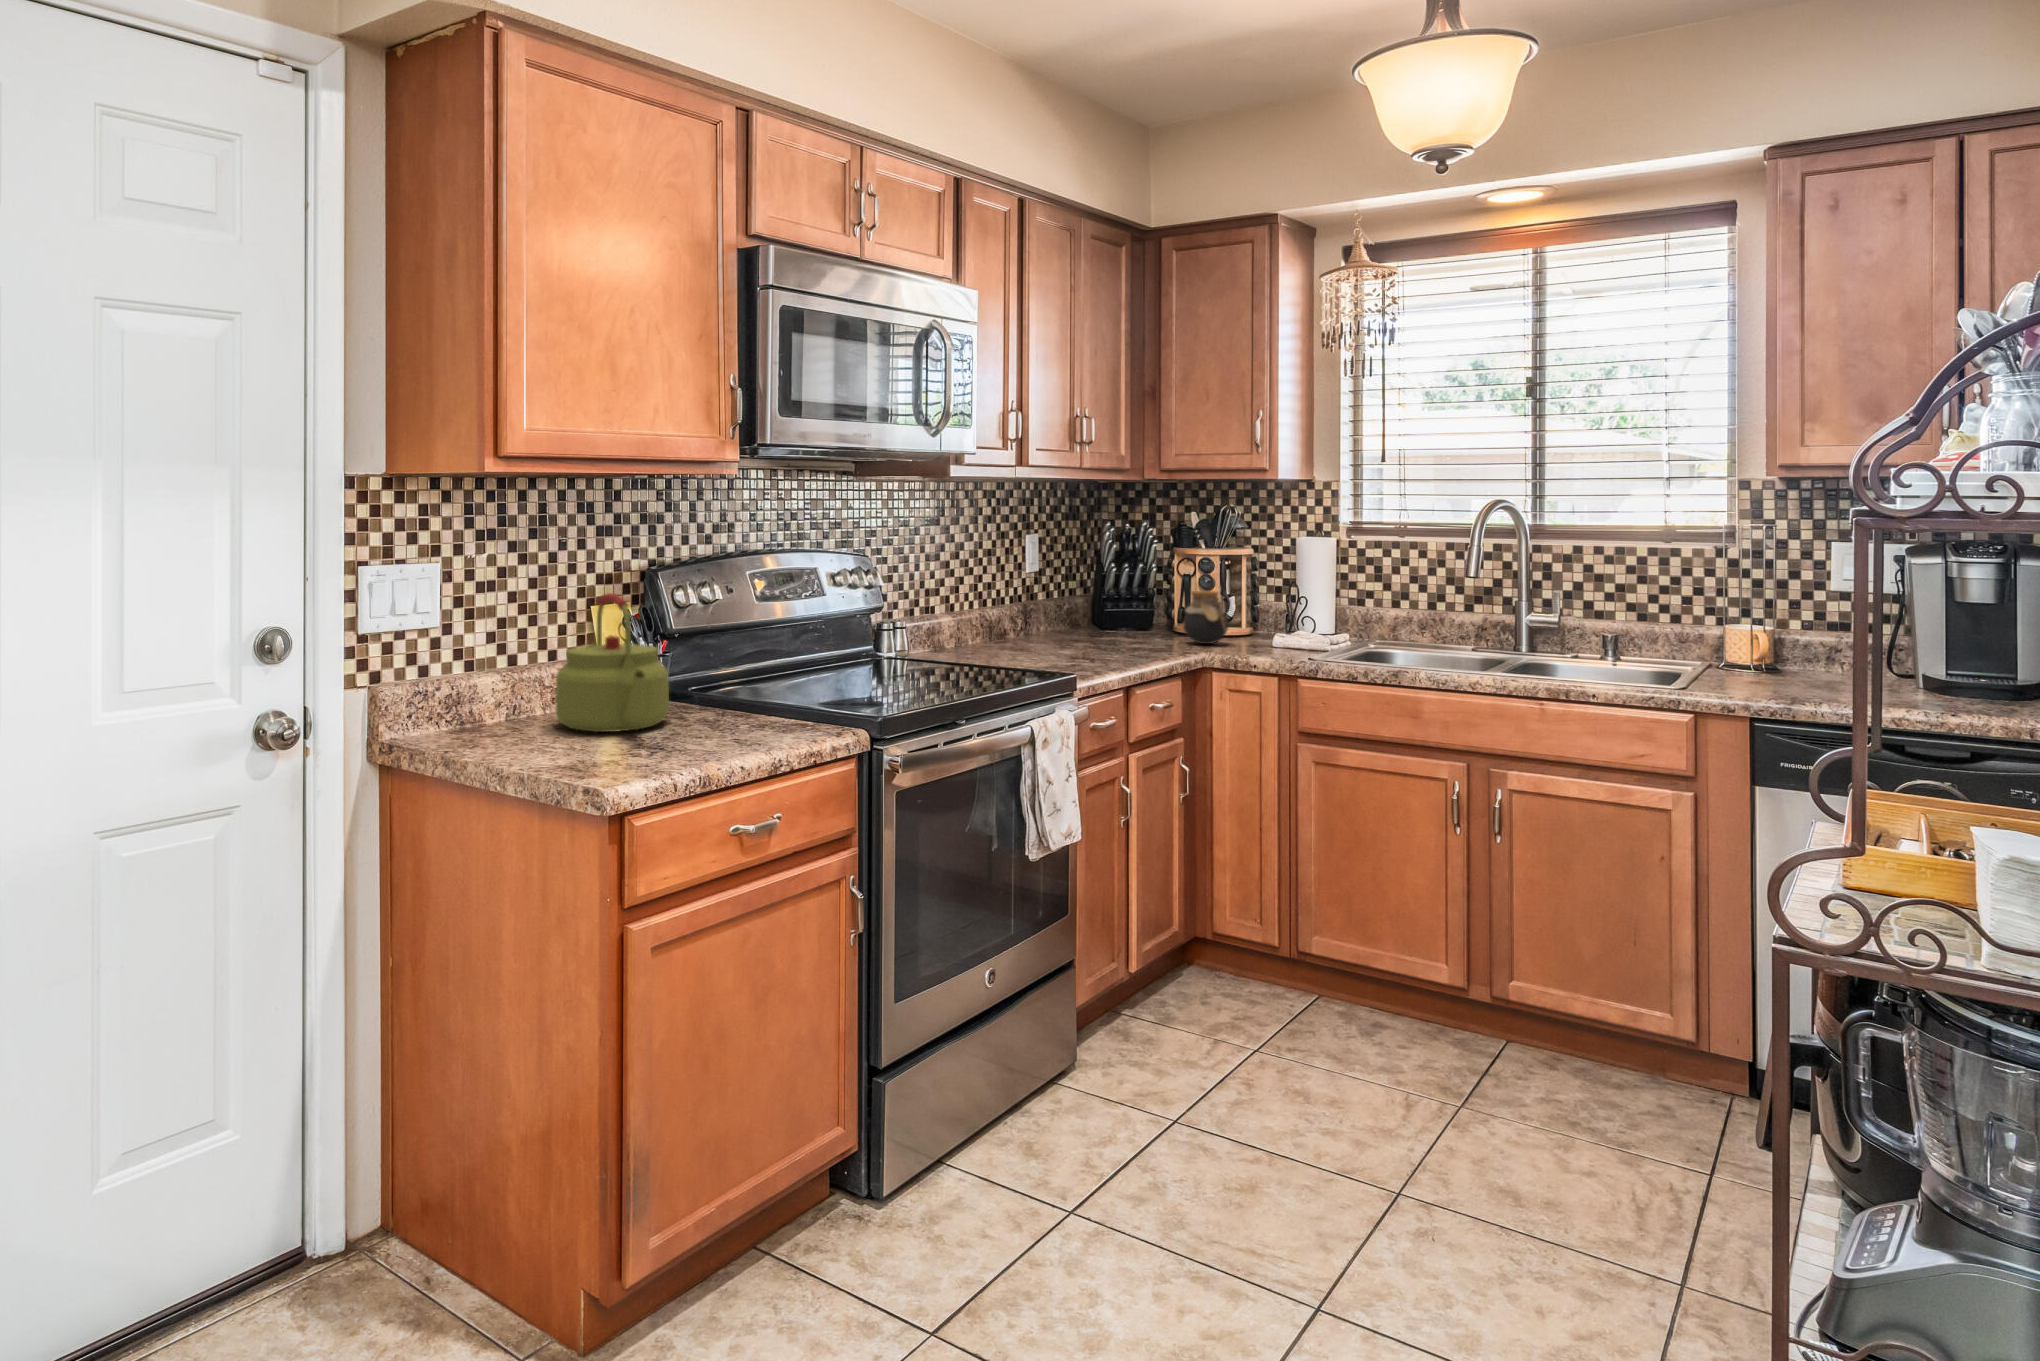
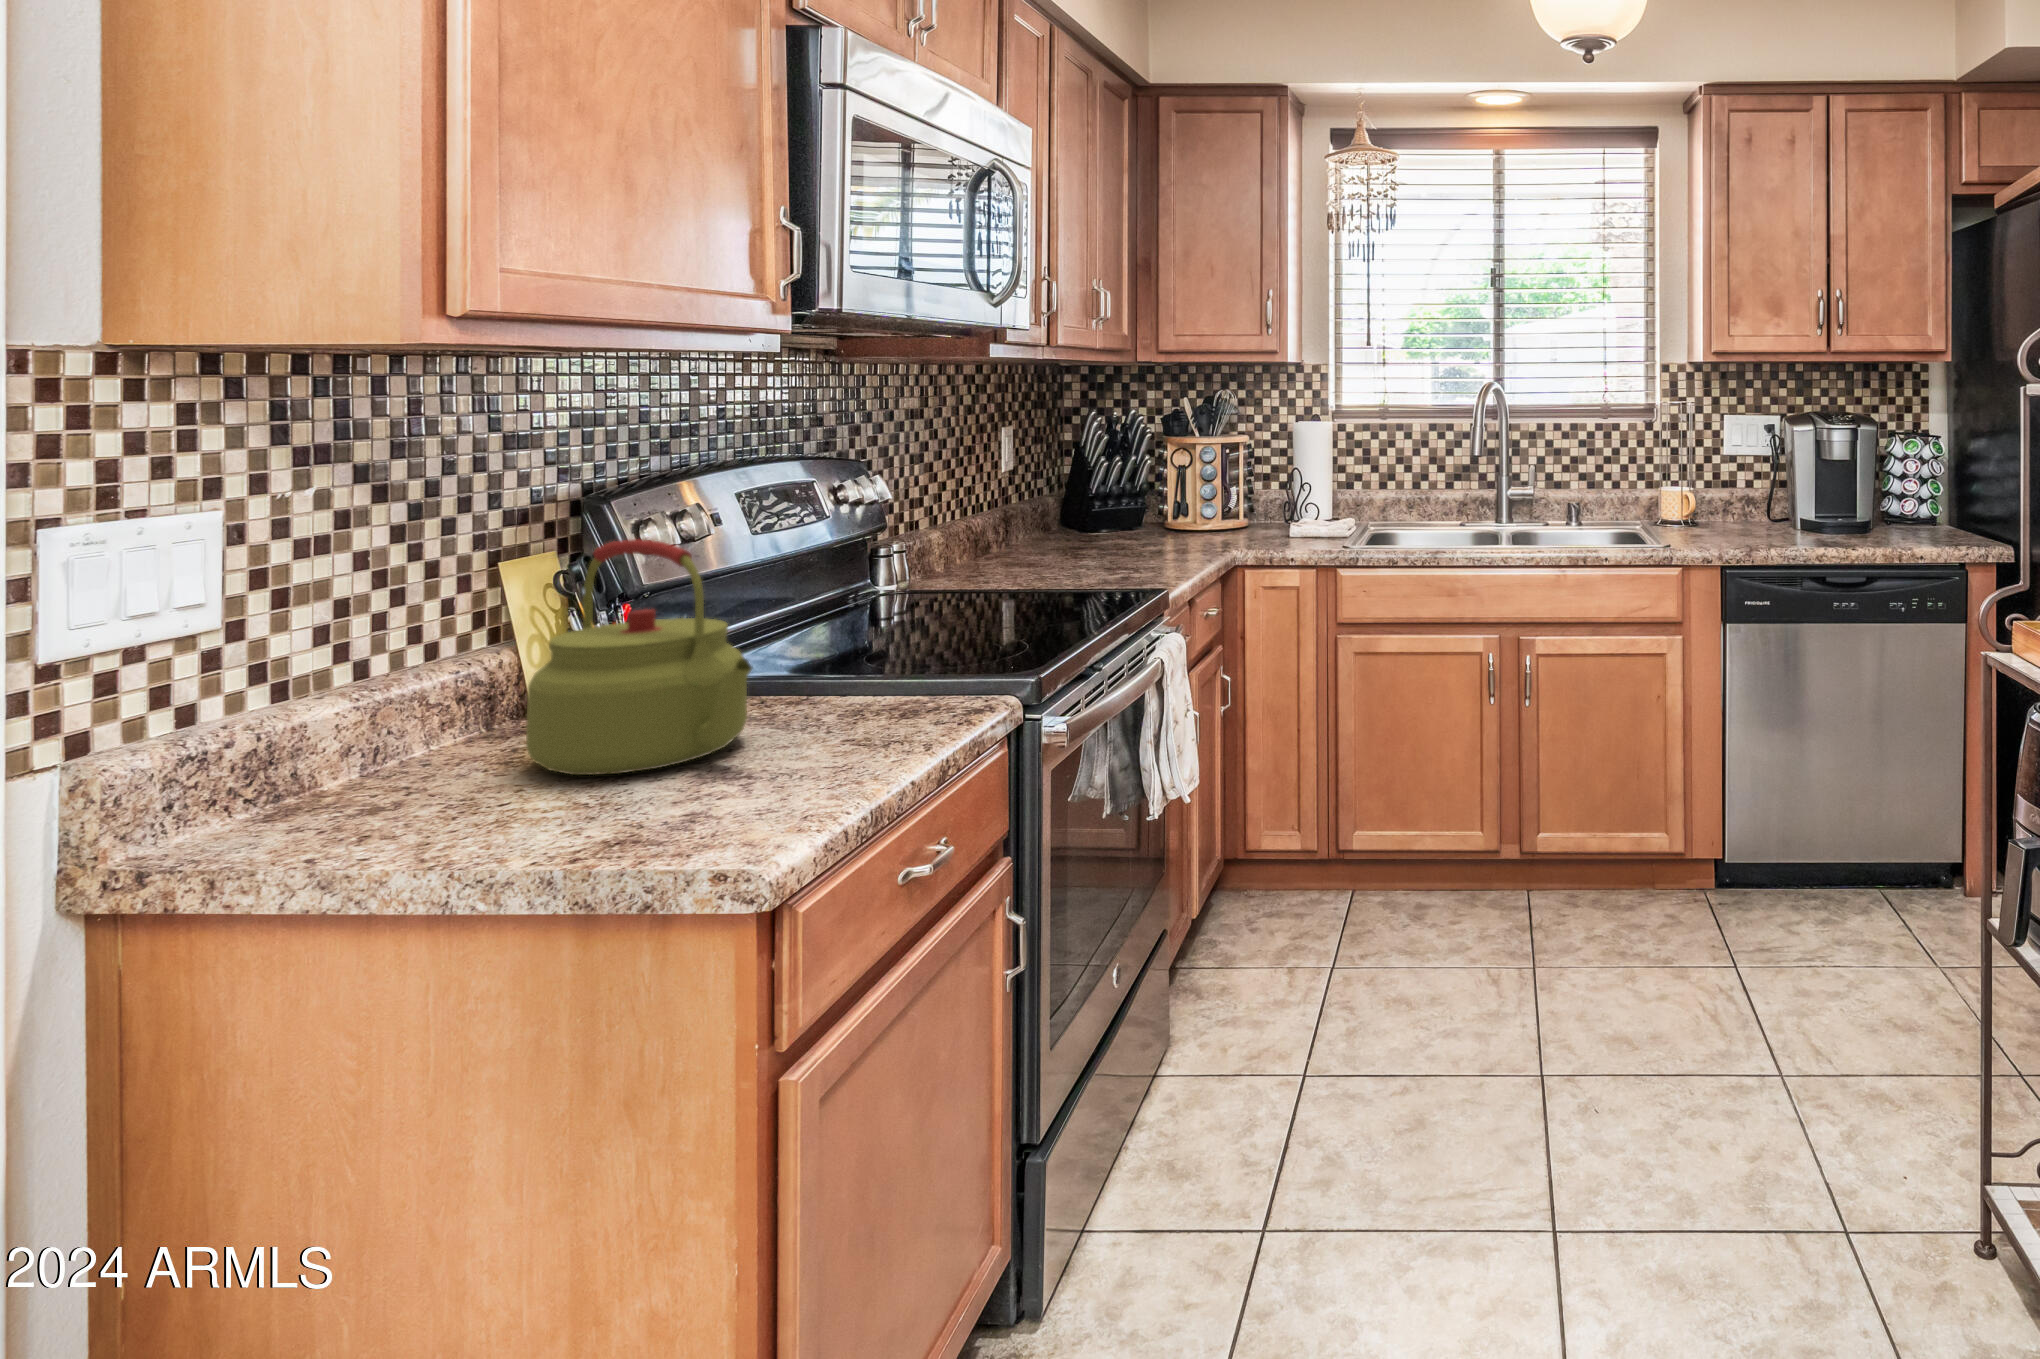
jar: present [1183,591,1228,644] -> none [1209,484,1260,542]

